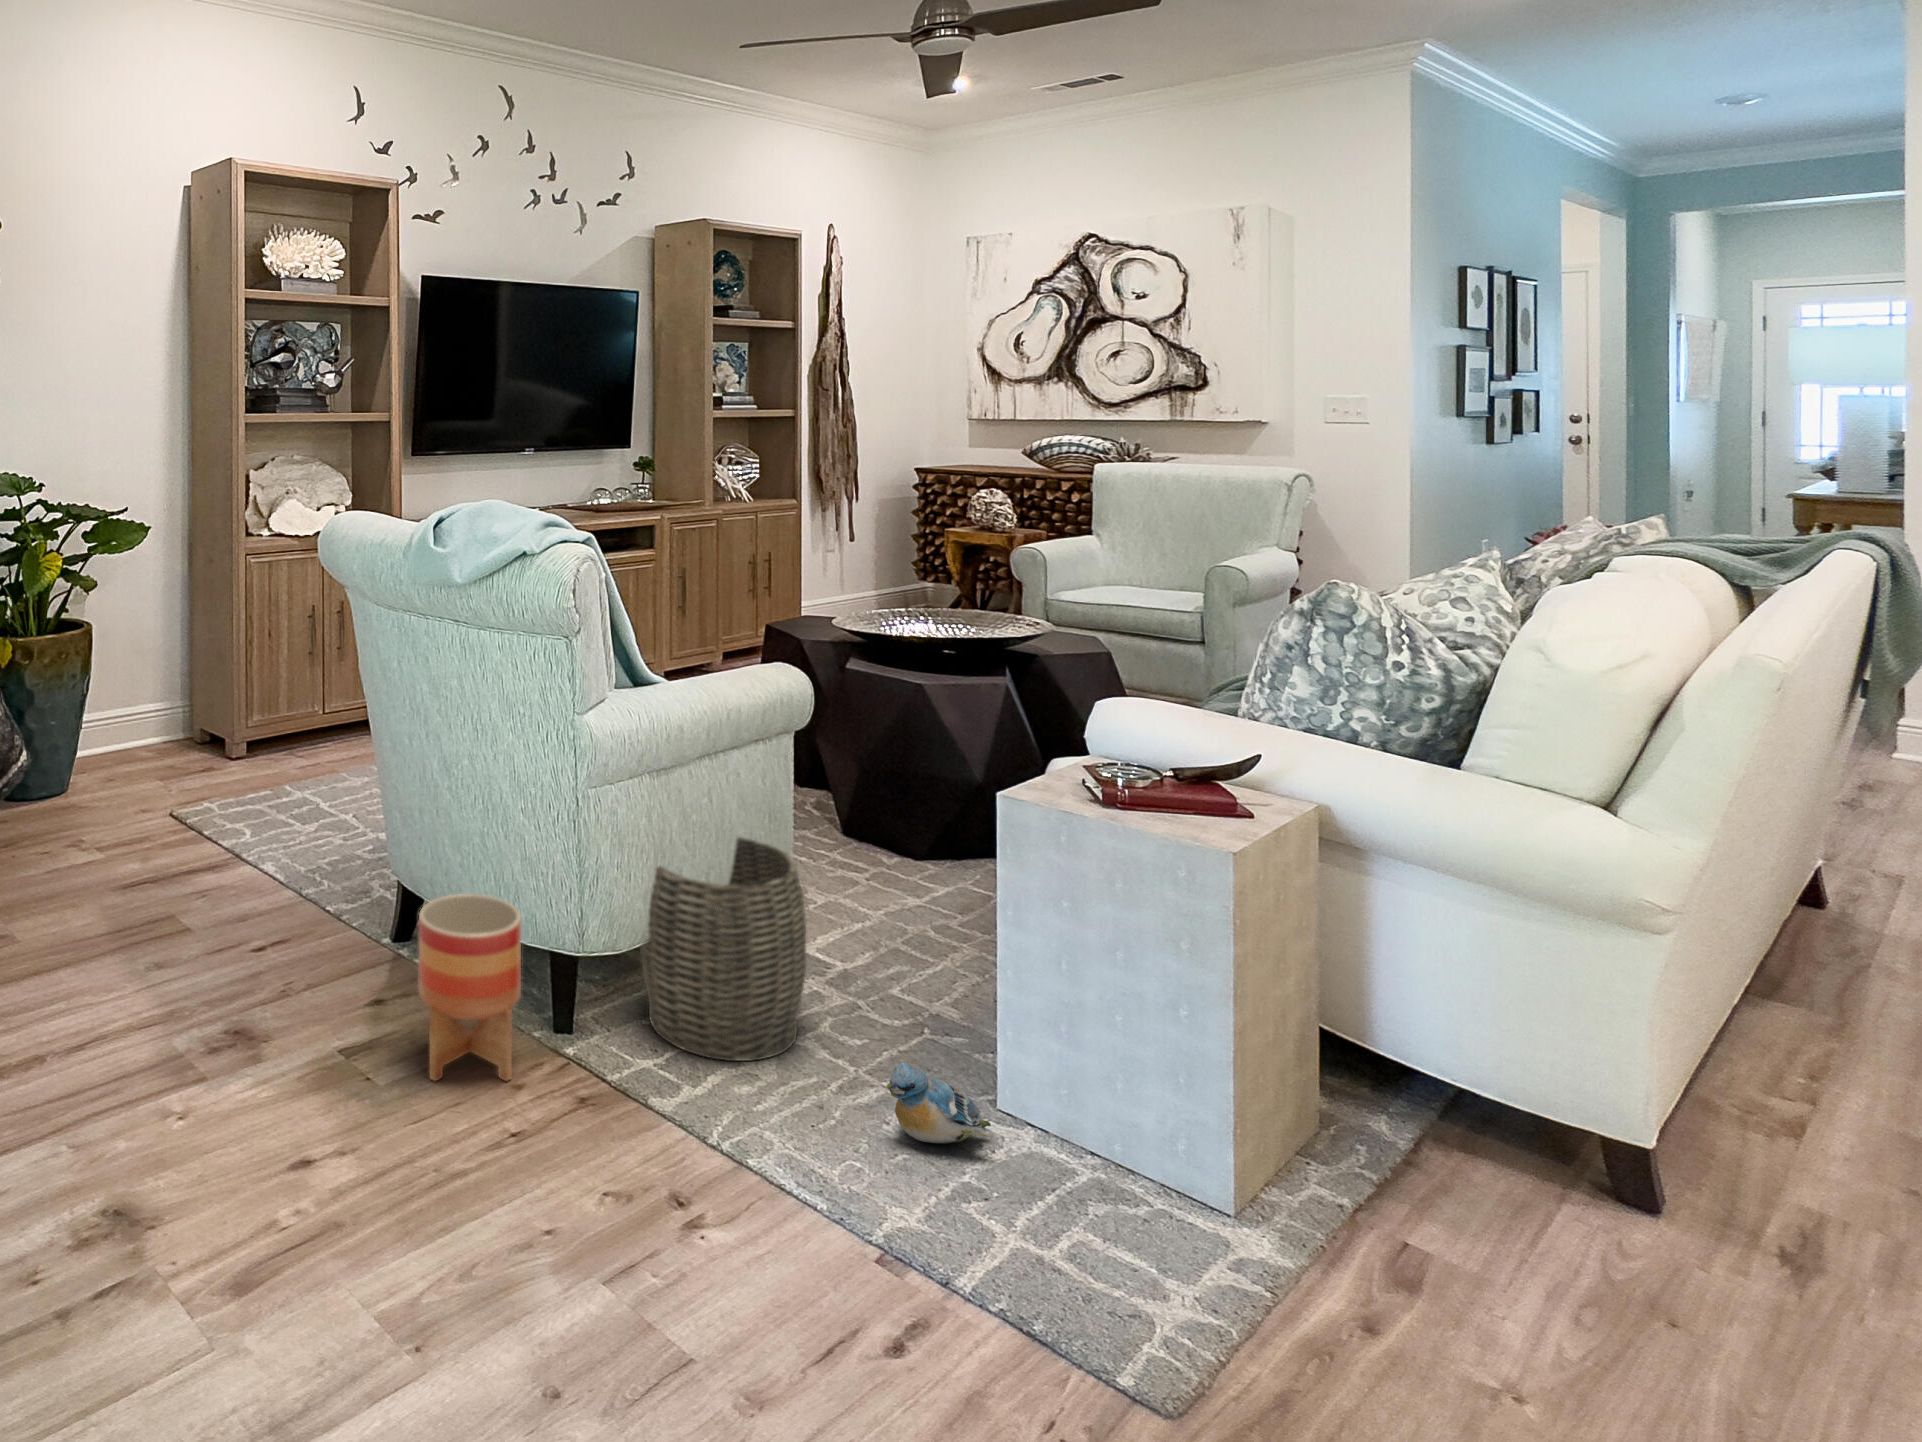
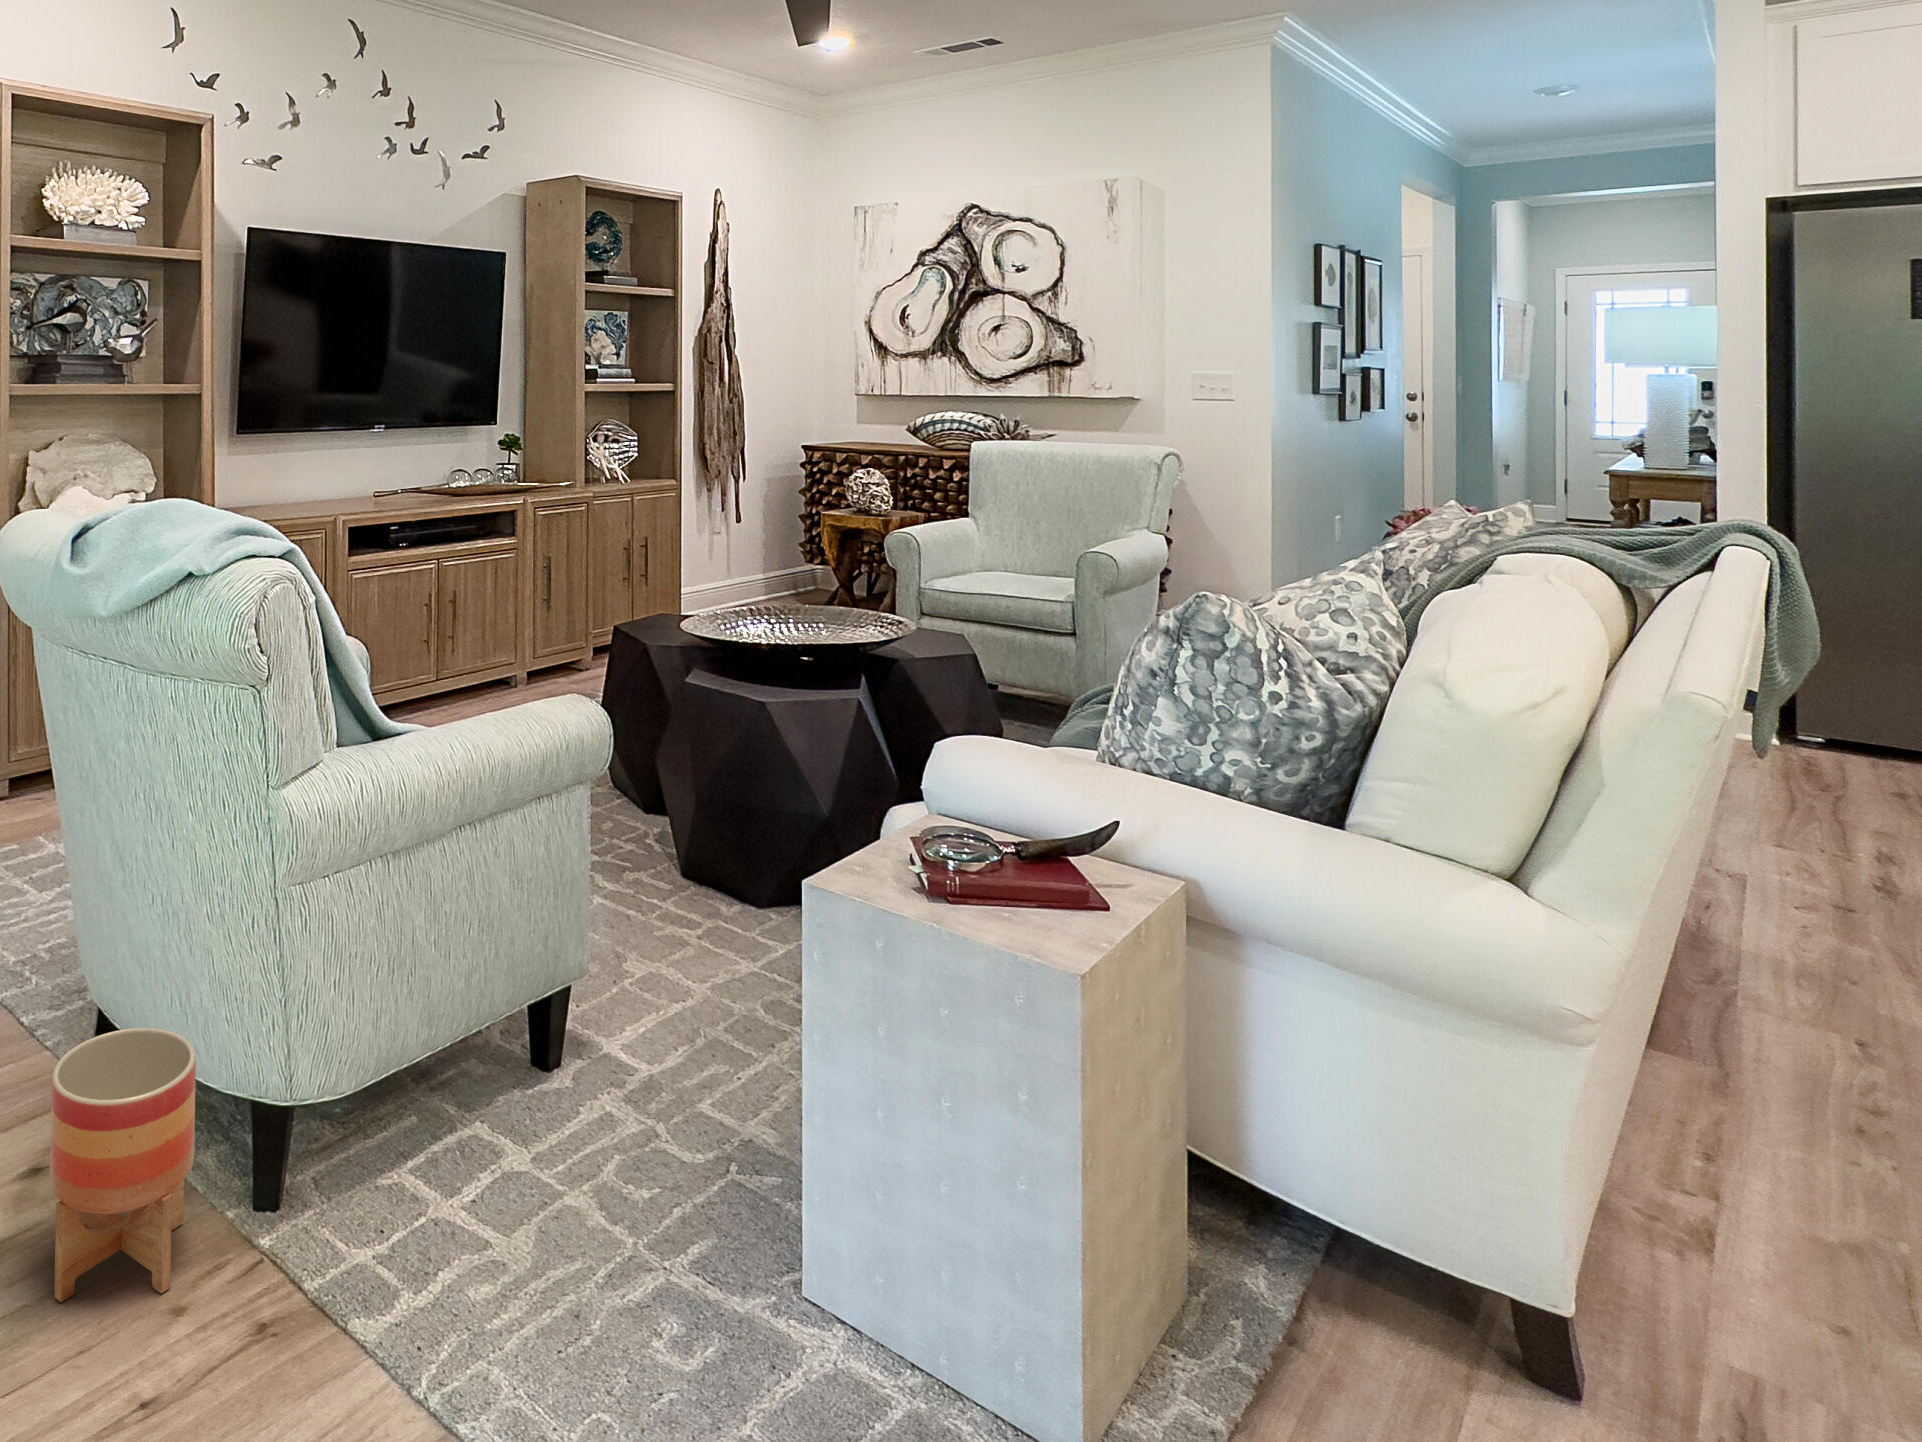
woven basket: present [640,837,806,1061] -> none [372,919,579,1231]
plush toy: present [887,1063,993,1143] -> none [645,1253,779,1361]

